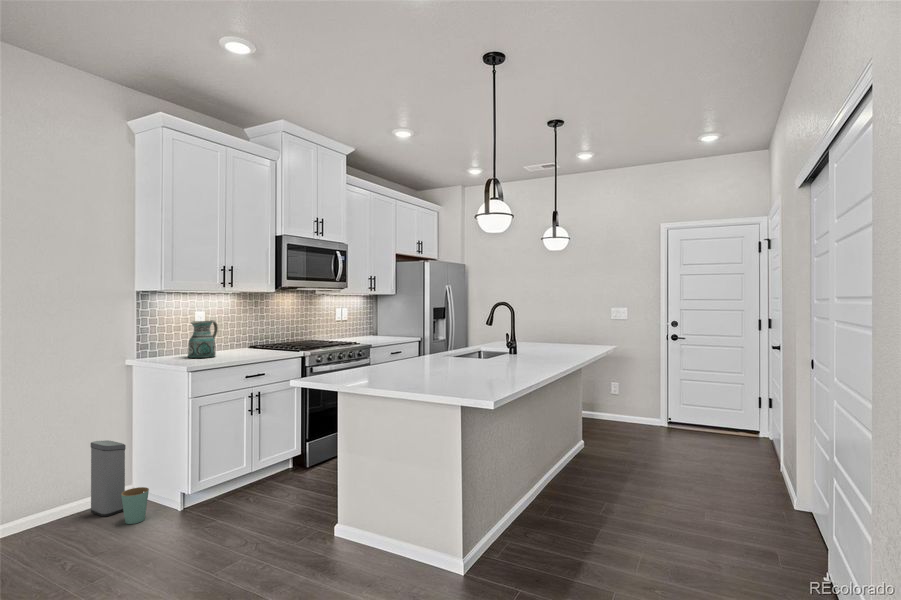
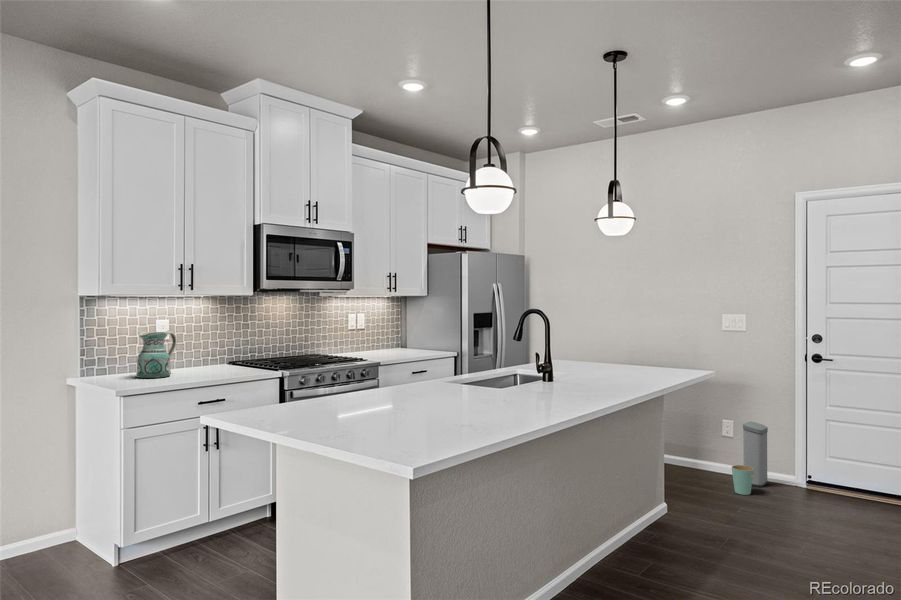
trash can: present [91,440,149,524] -> present [732,421,768,495]

